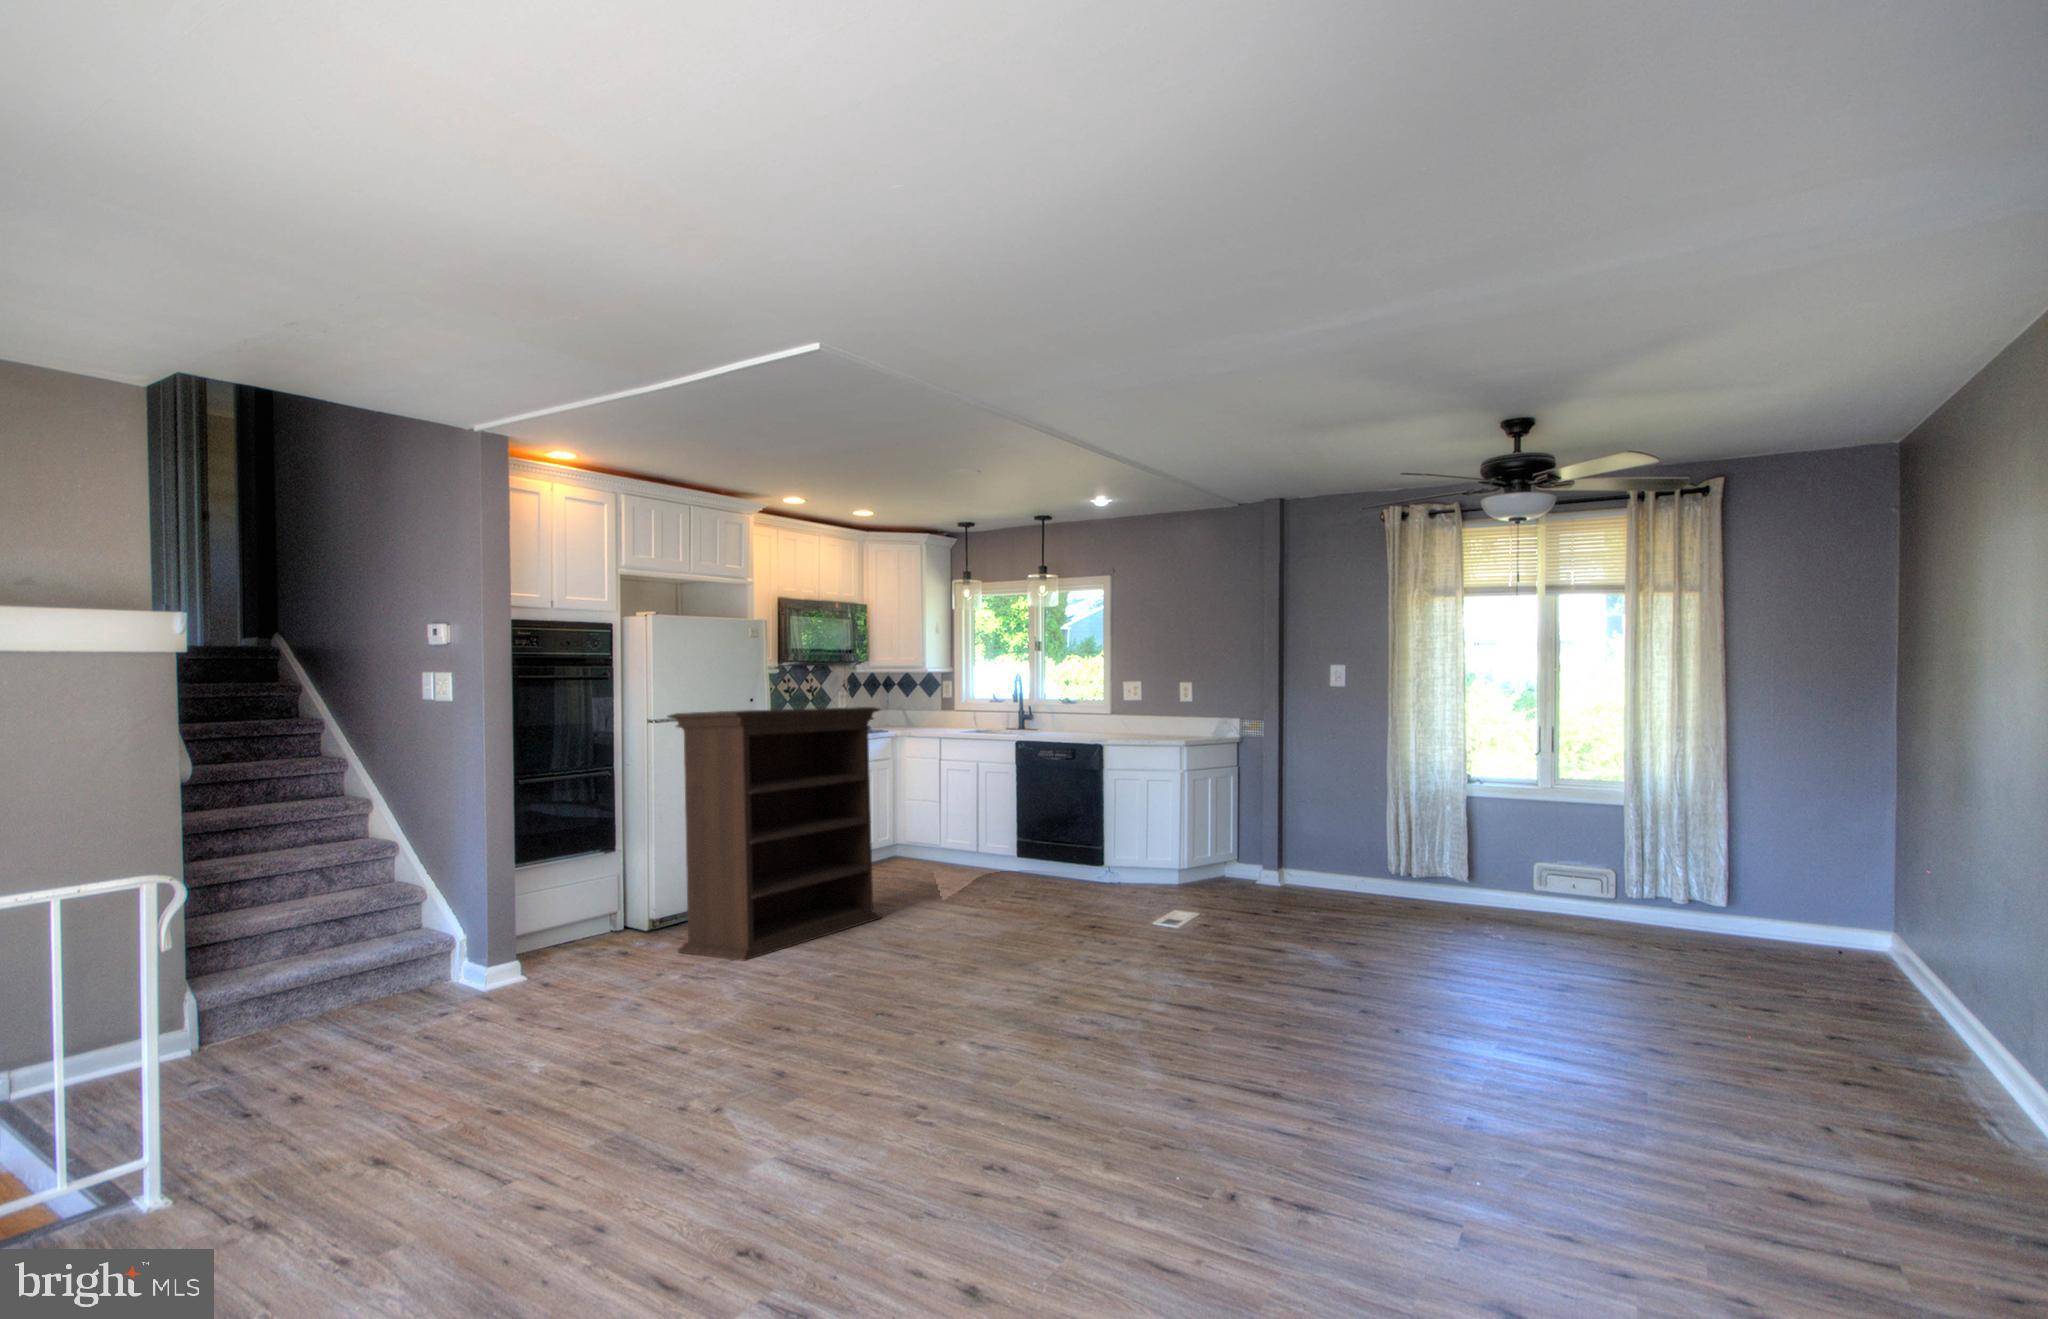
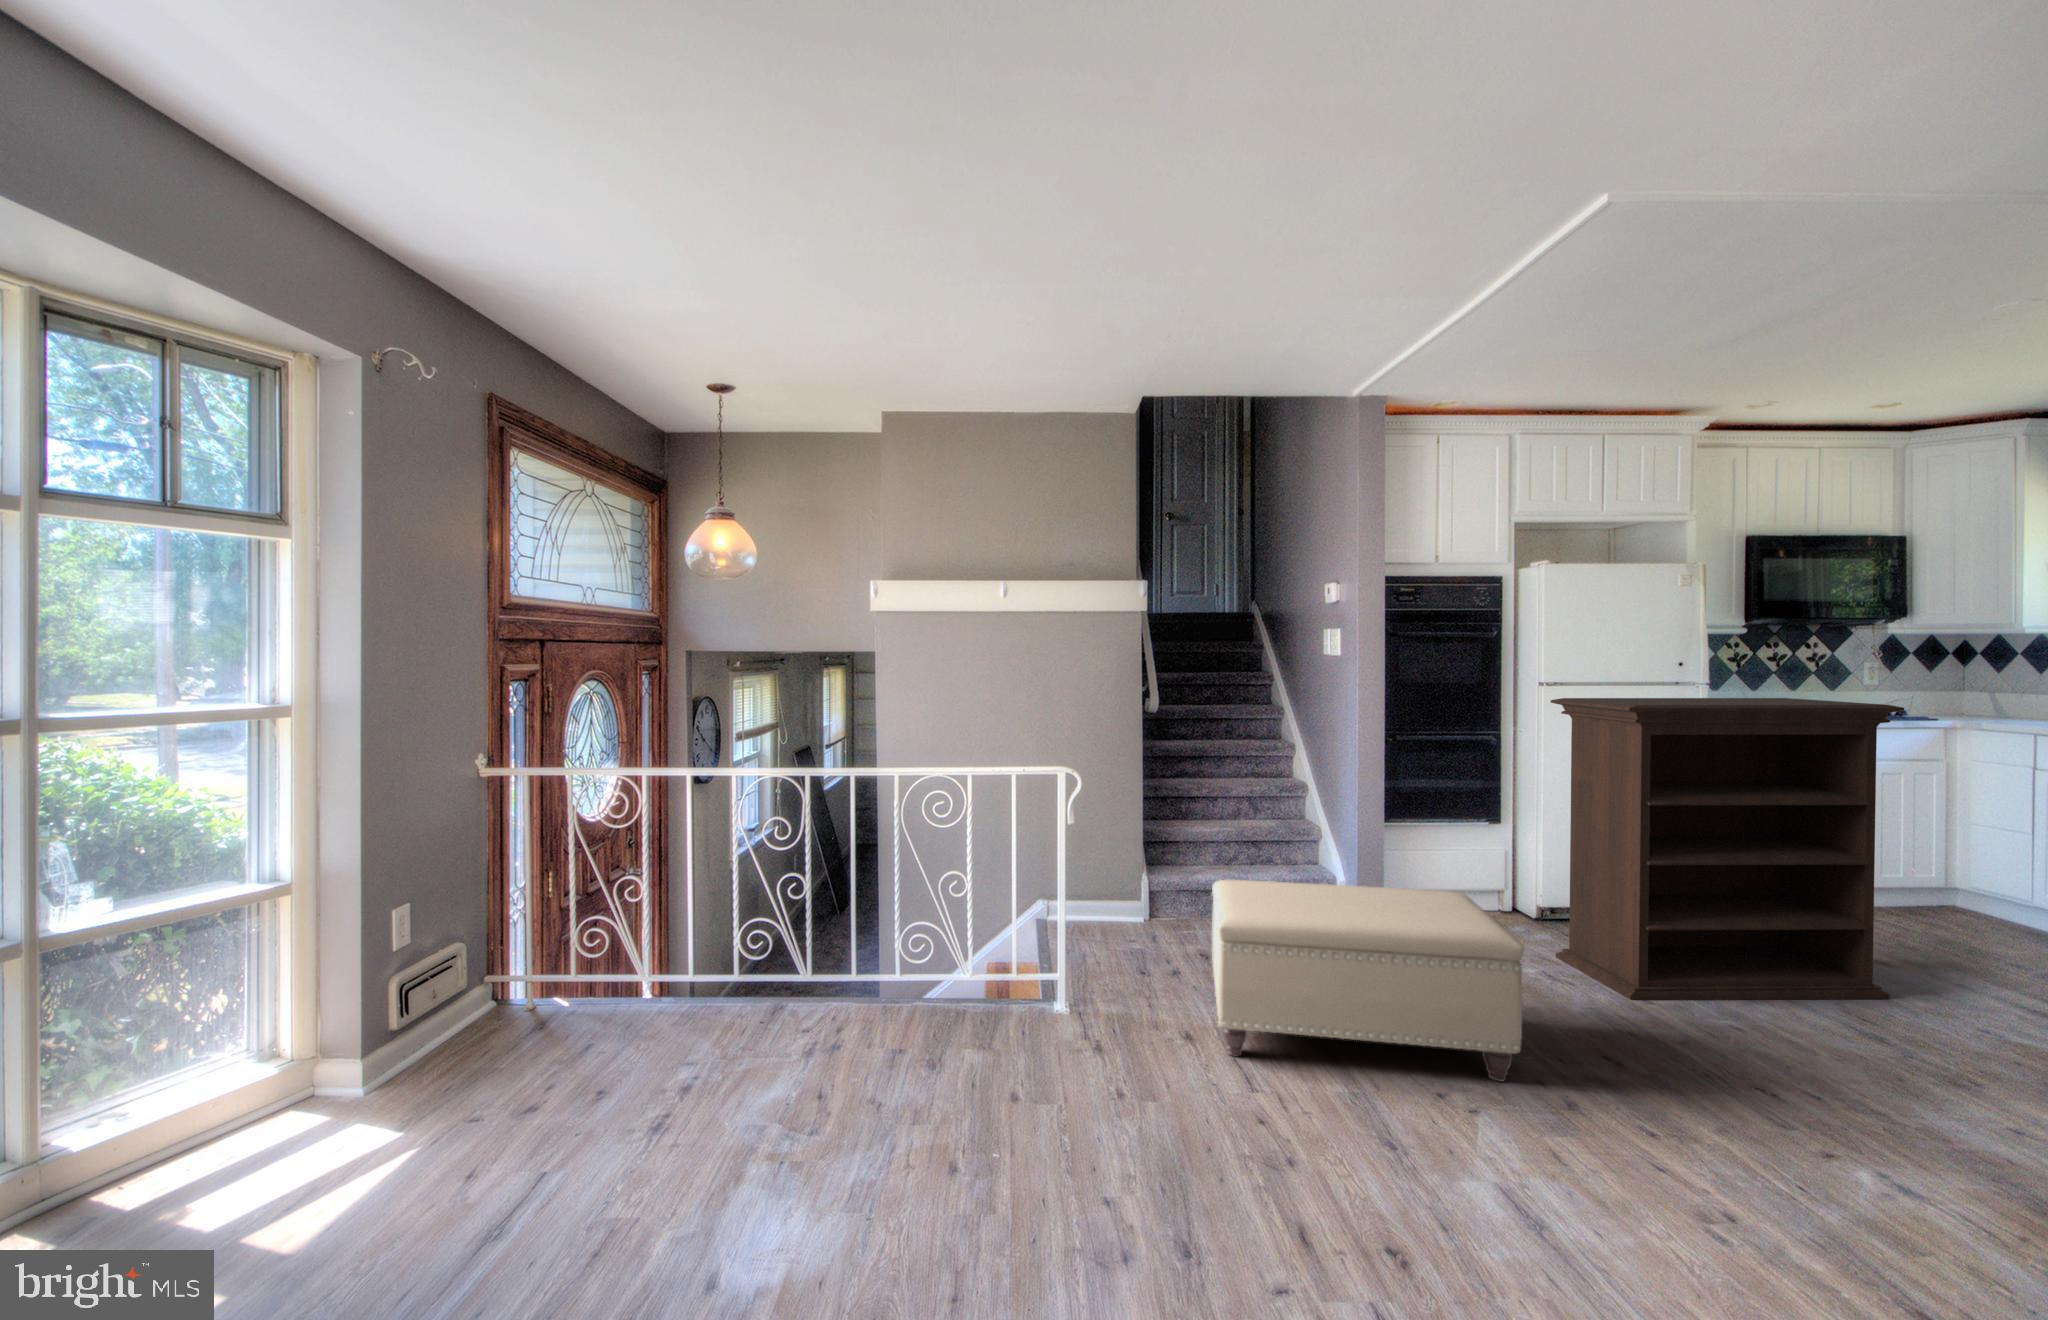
ottoman: none [368,887,702,1100] -> present [1212,880,1524,1082]

